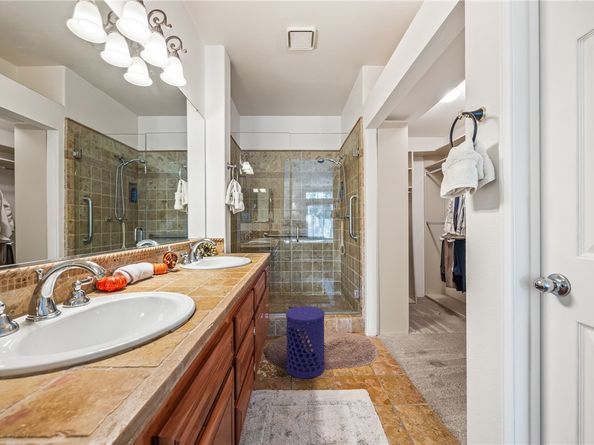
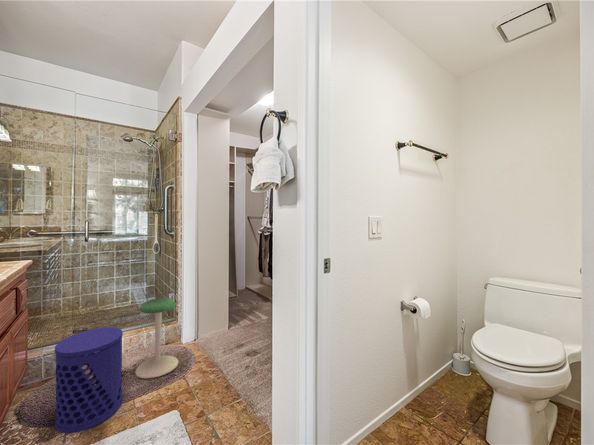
stool: none [331,292,364,358] -> present [135,298,179,379]

